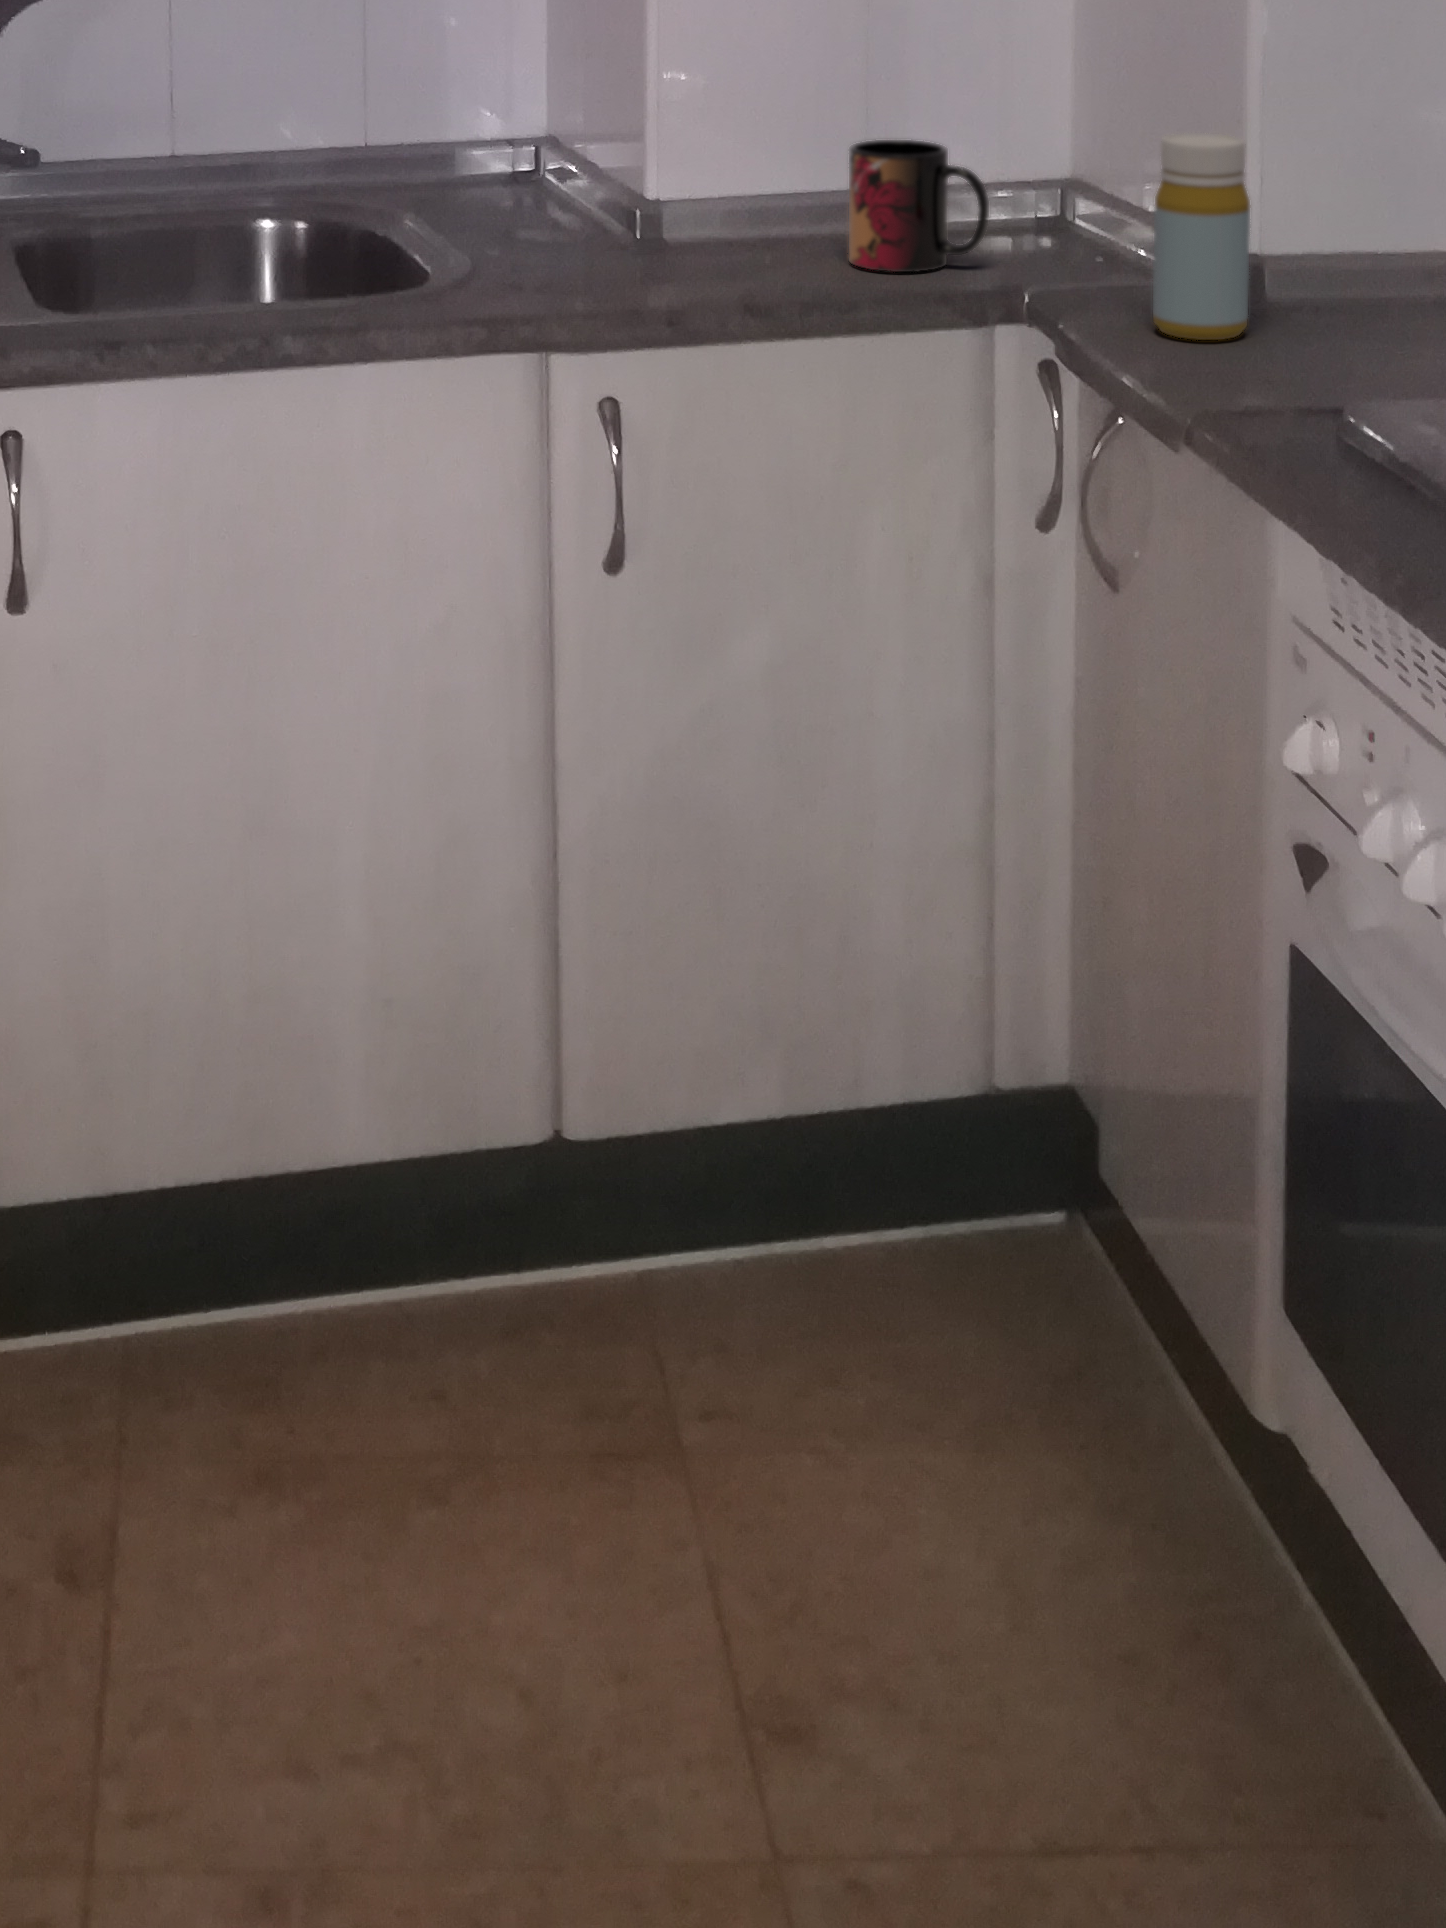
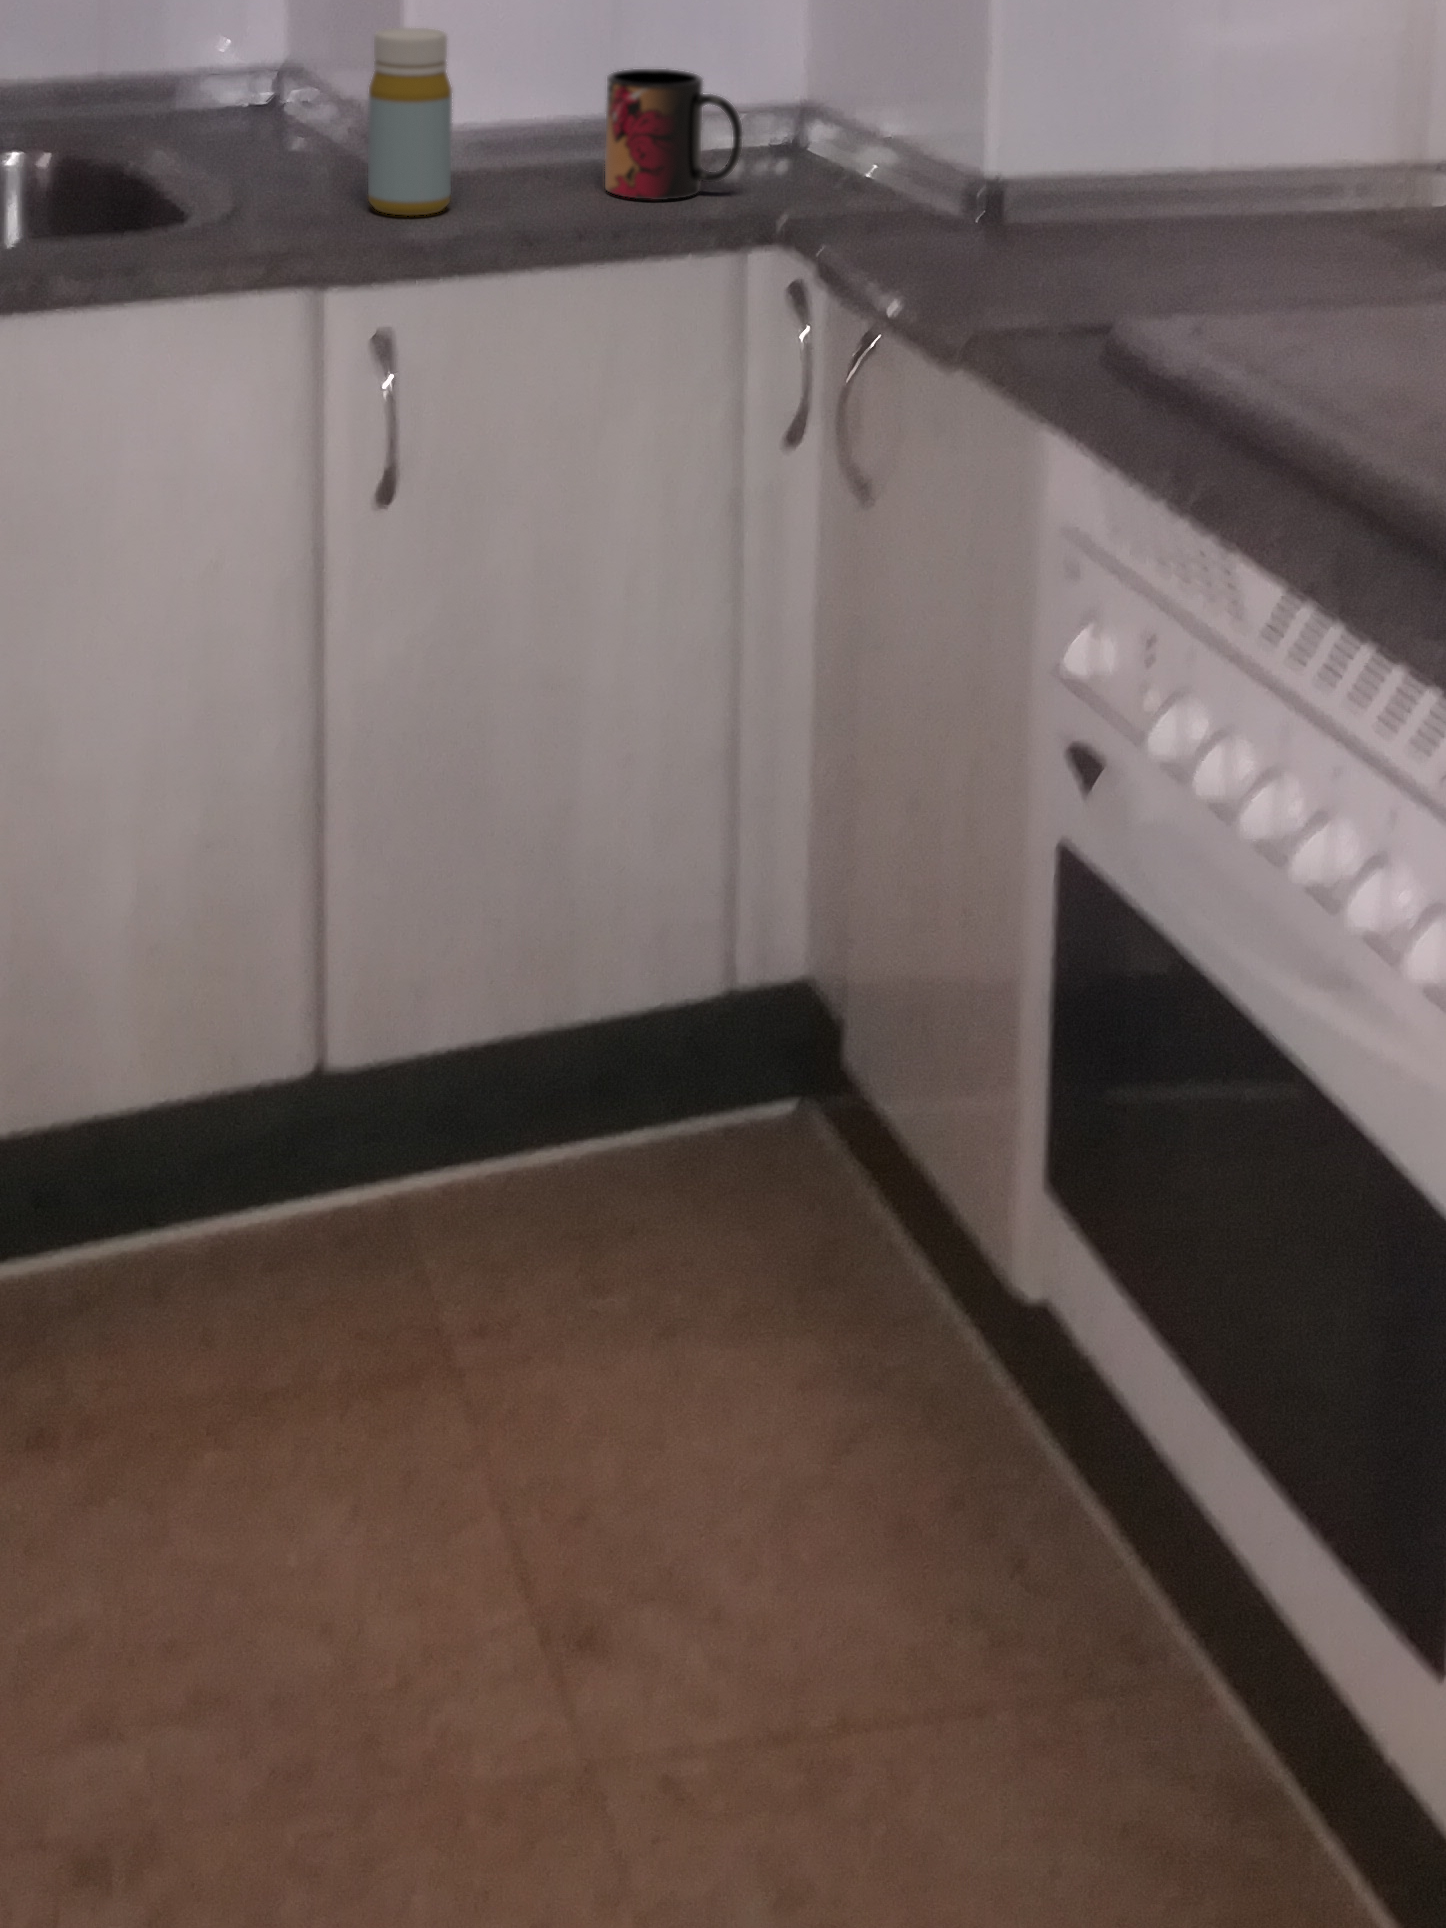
bottle: present [1153,133,1250,340] -> present [368,28,452,215]

